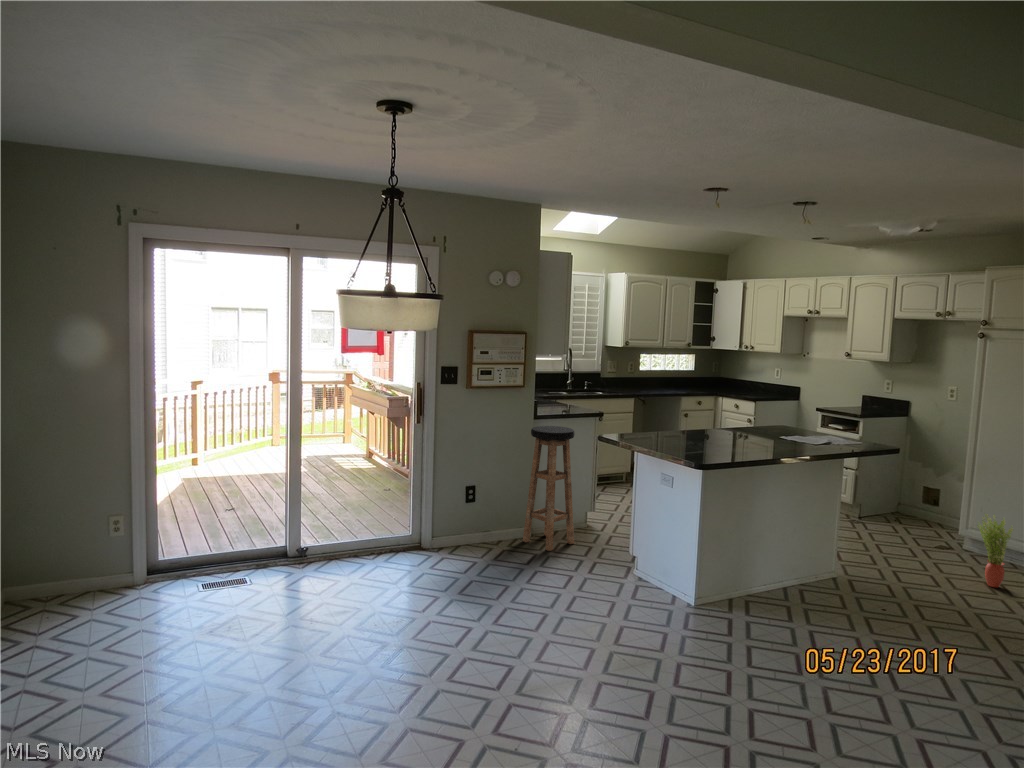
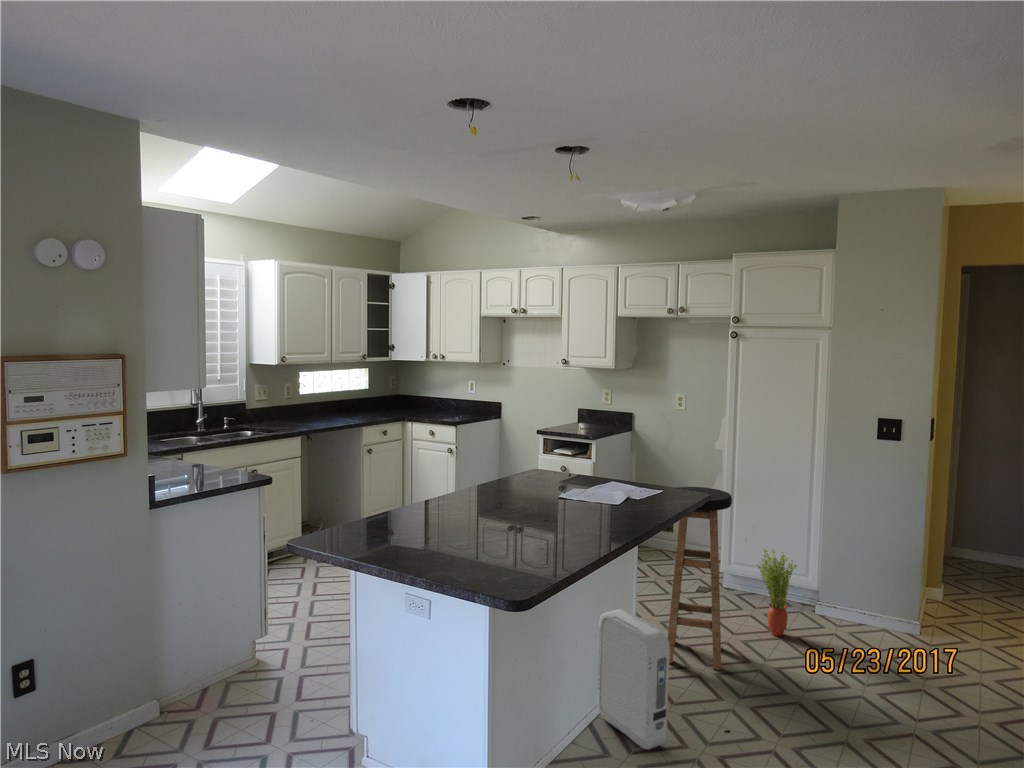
bar stool: present [523,426,575,551] -> present [667,487,732,670]
air purifier: none [796,520,841,611] -> present [597,610,670,749]

